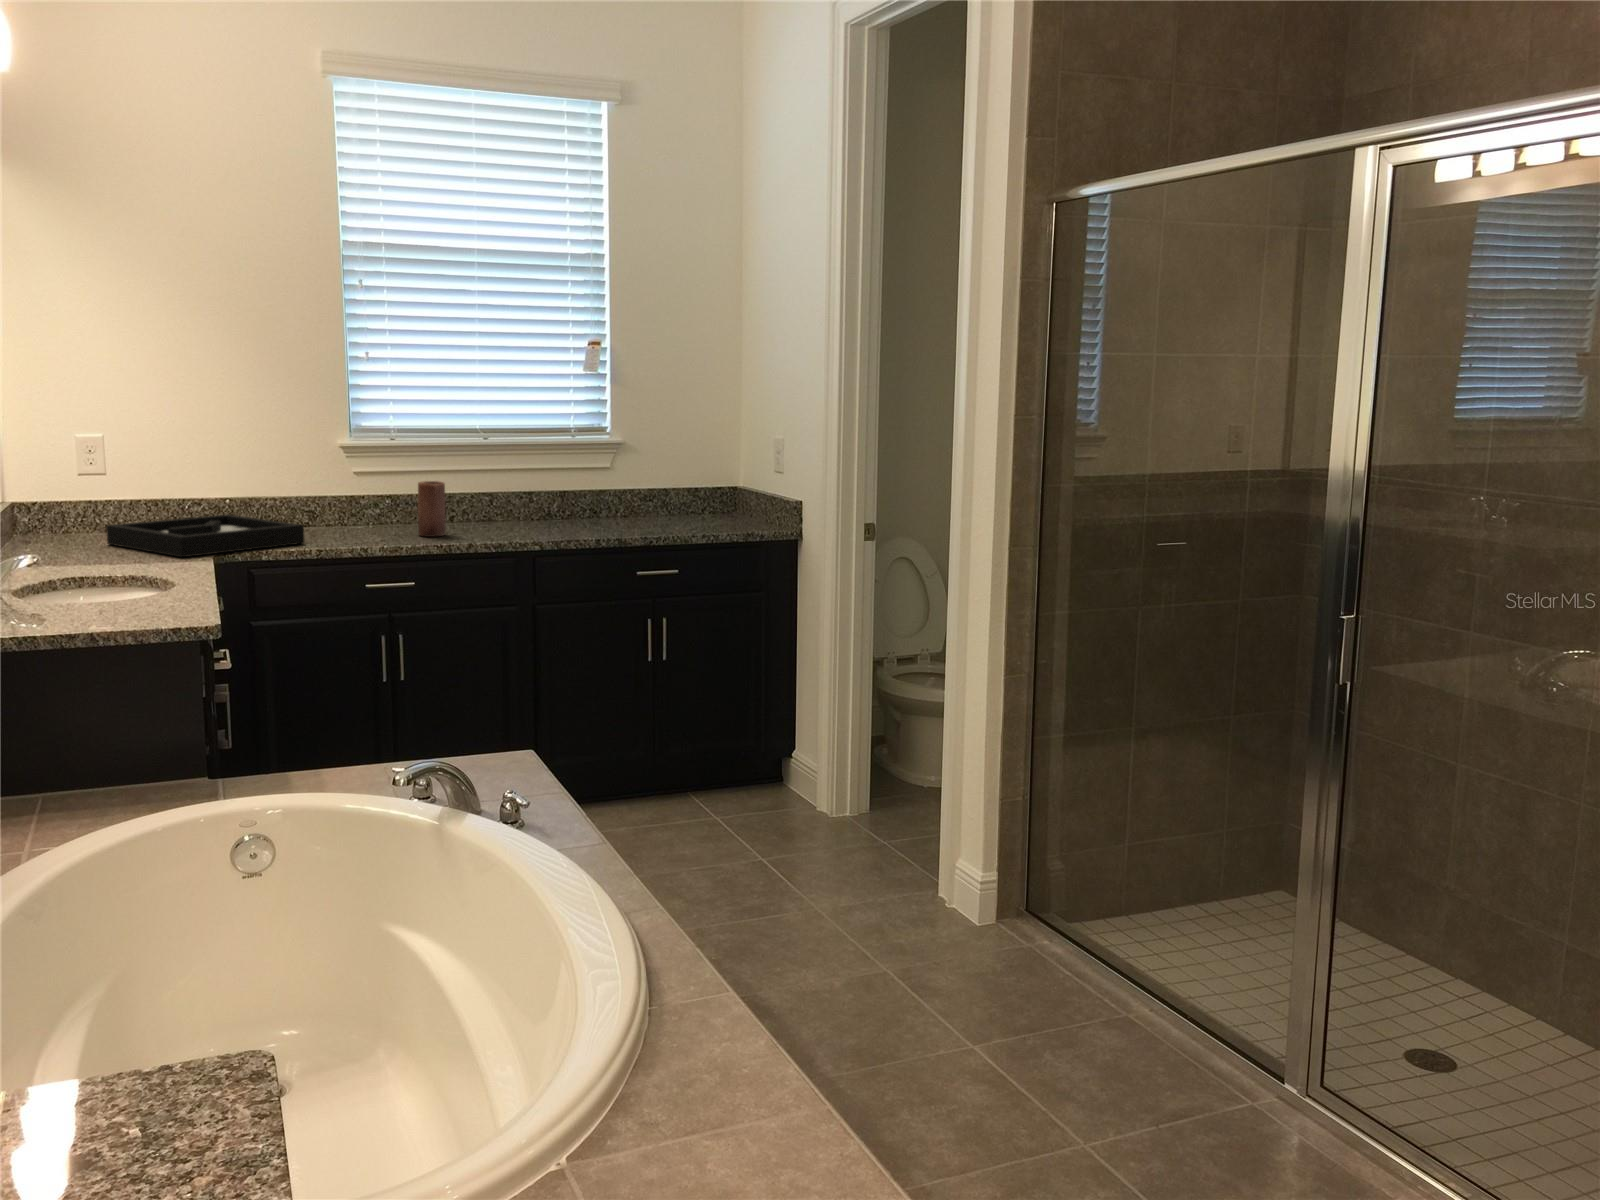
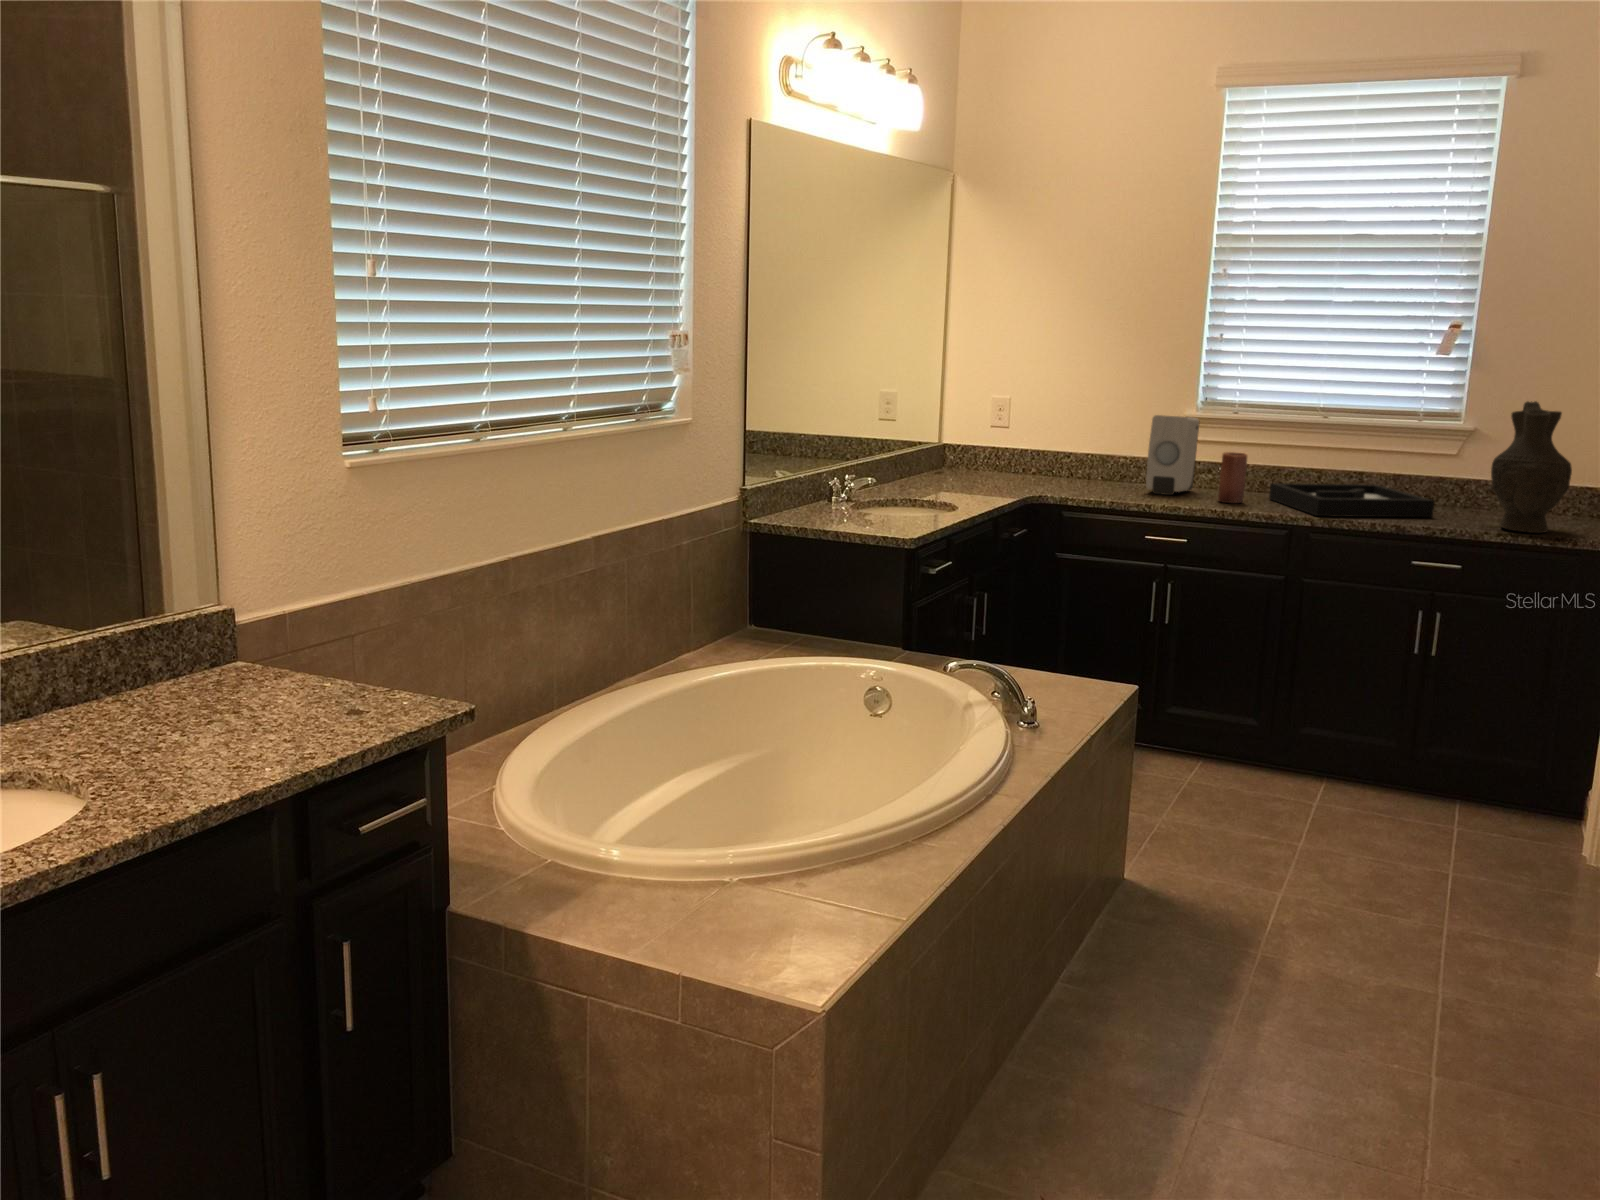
decorative vase: none [677,411,744,531] -> present [1491,401,1572,533]
soap dispenser: none [324,446,372,536] -> present [1146,415,1200,495]
decorative tray: present [106,514,304,557] -> present [1269,483,1434,517]

